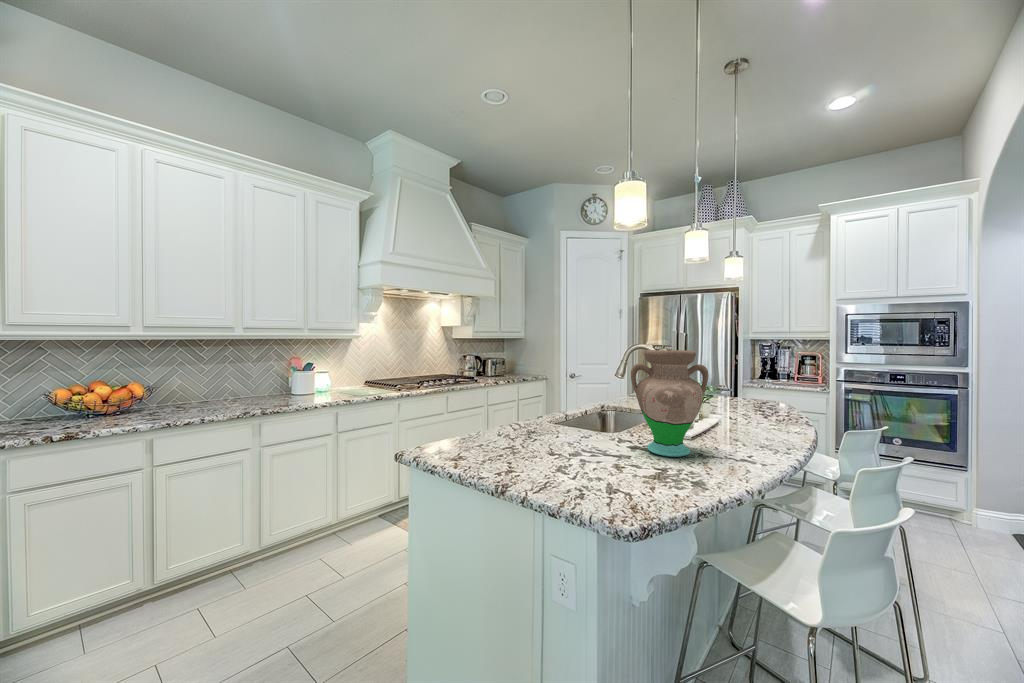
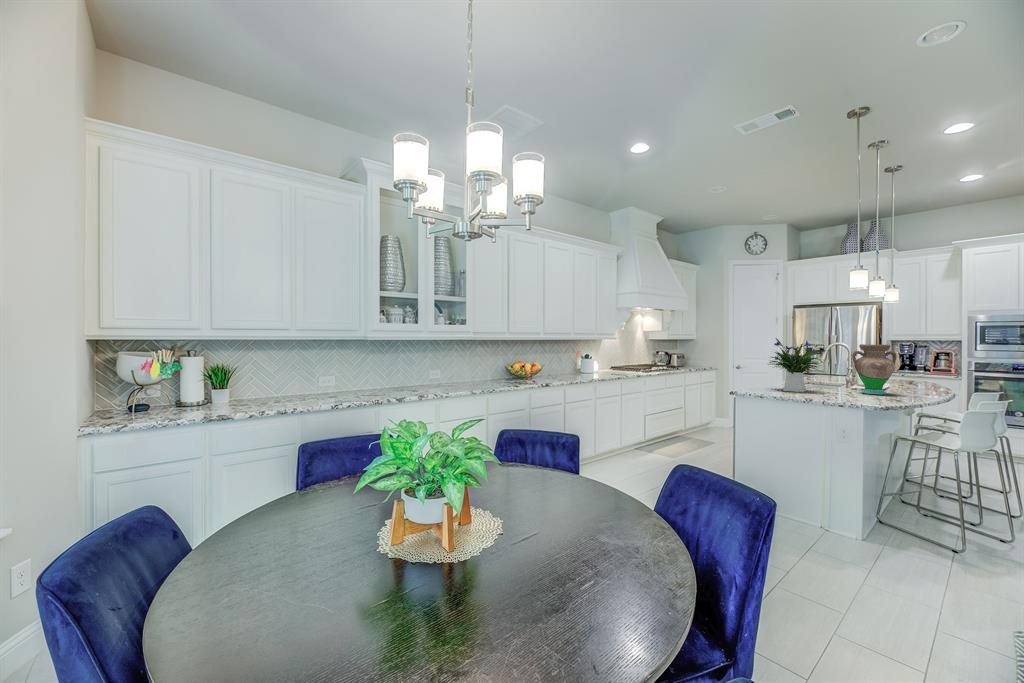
flower arrangement: none [470,336,581,452] -> present [769,338,825,392]

